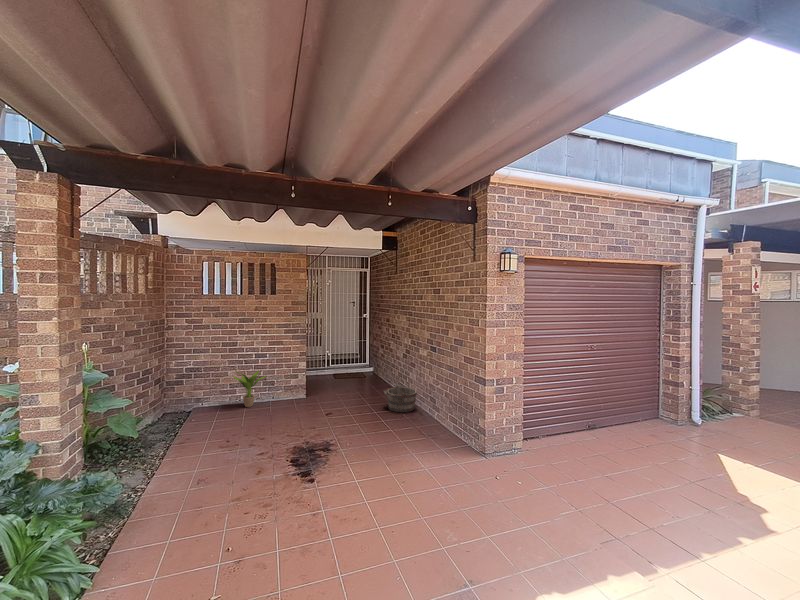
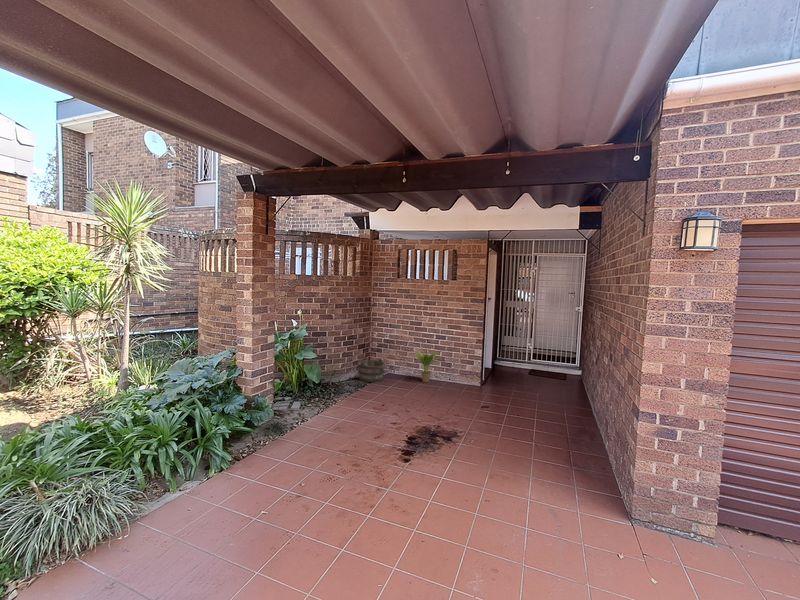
bucket: present [383,385,417,412] -> present [358,359,387,382]

